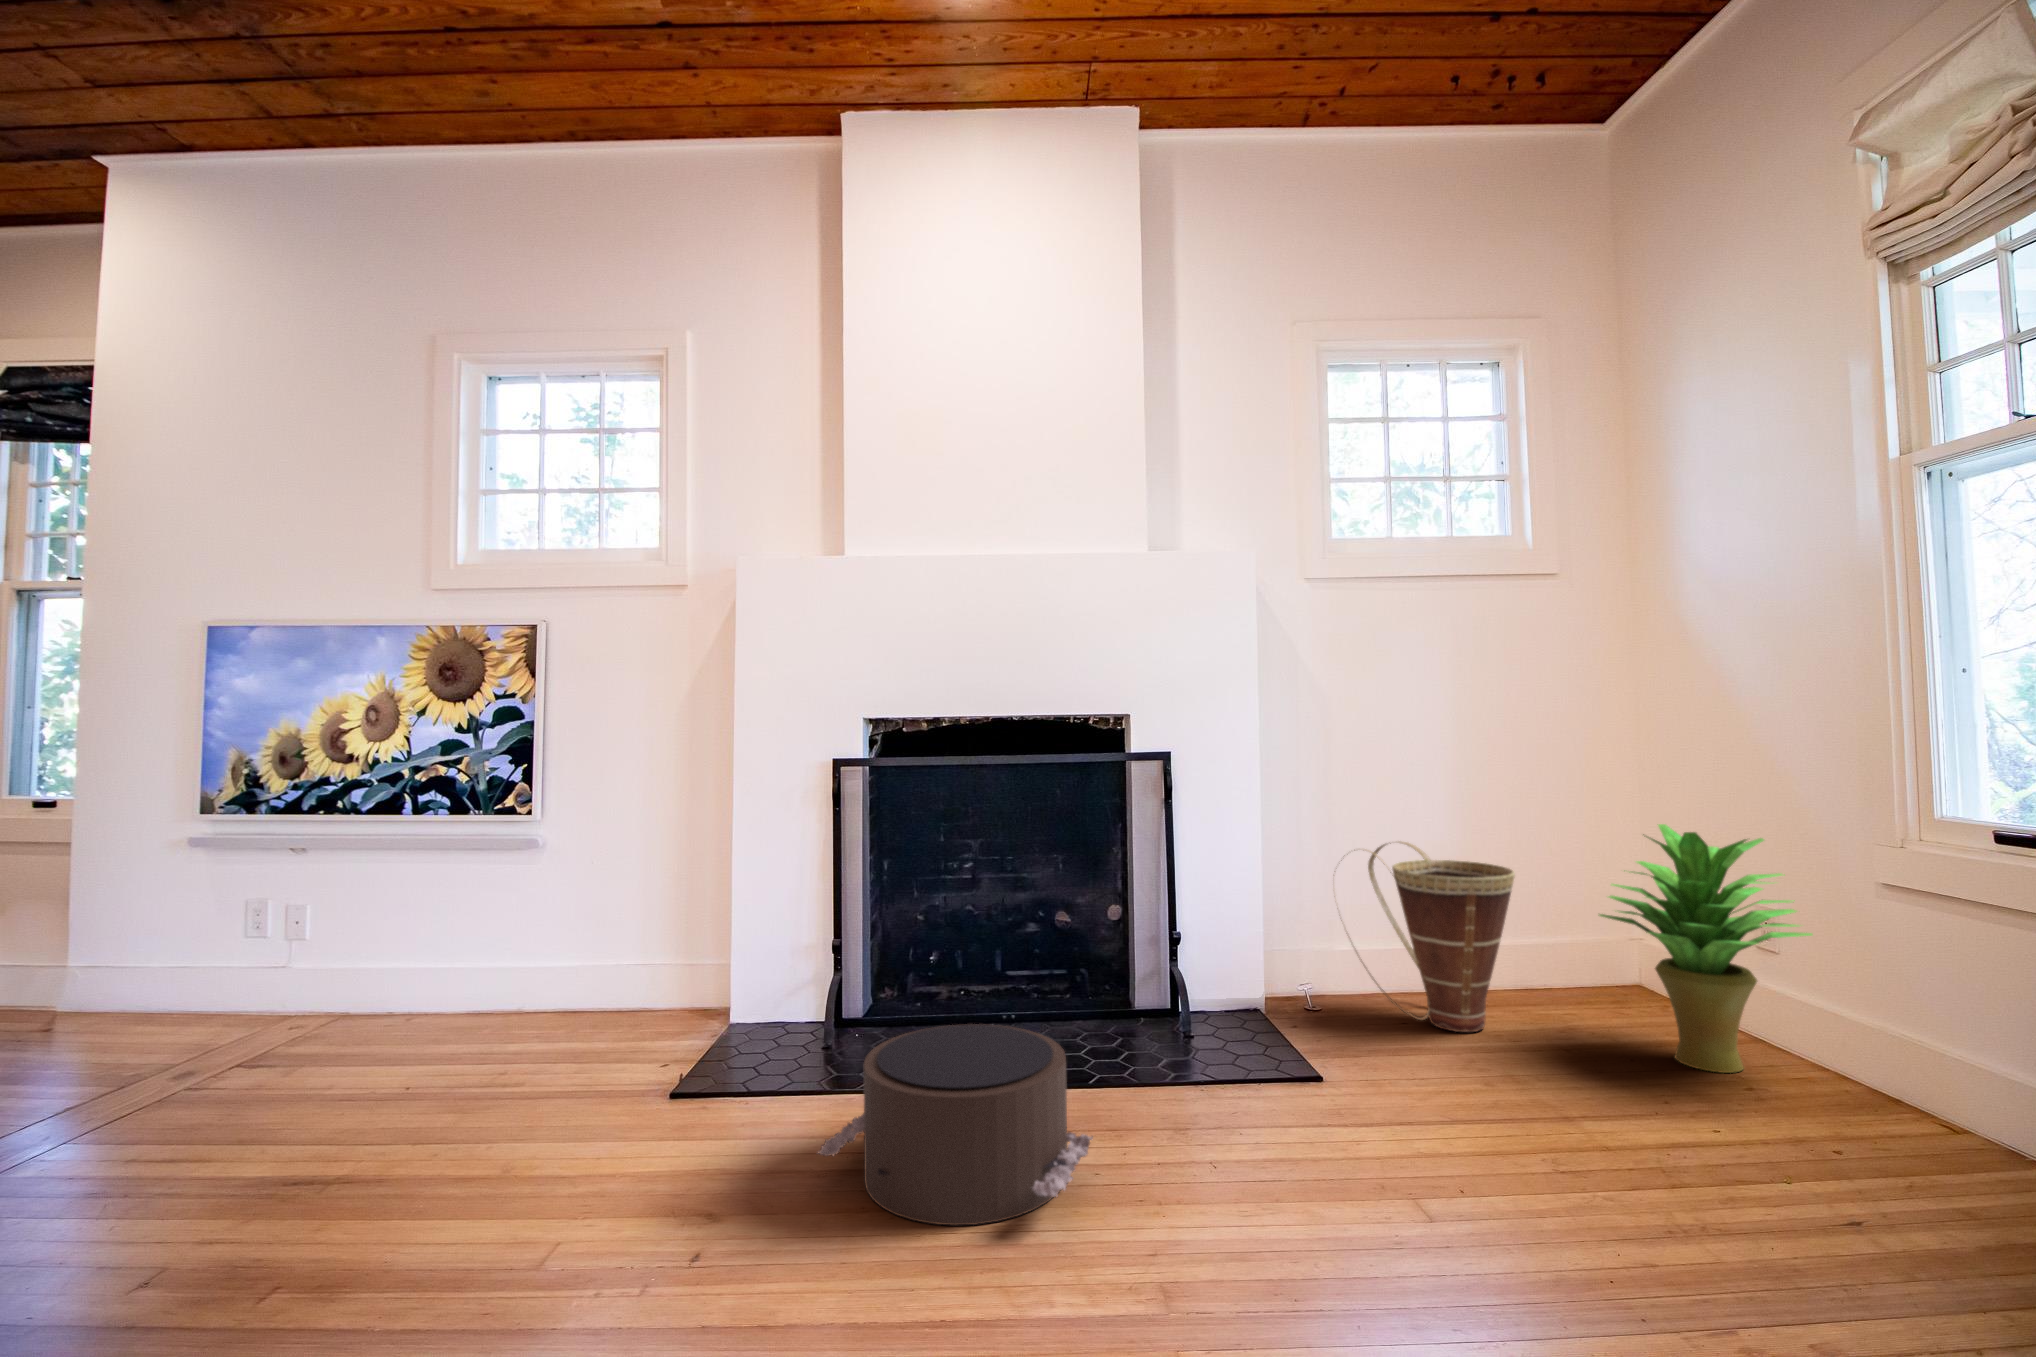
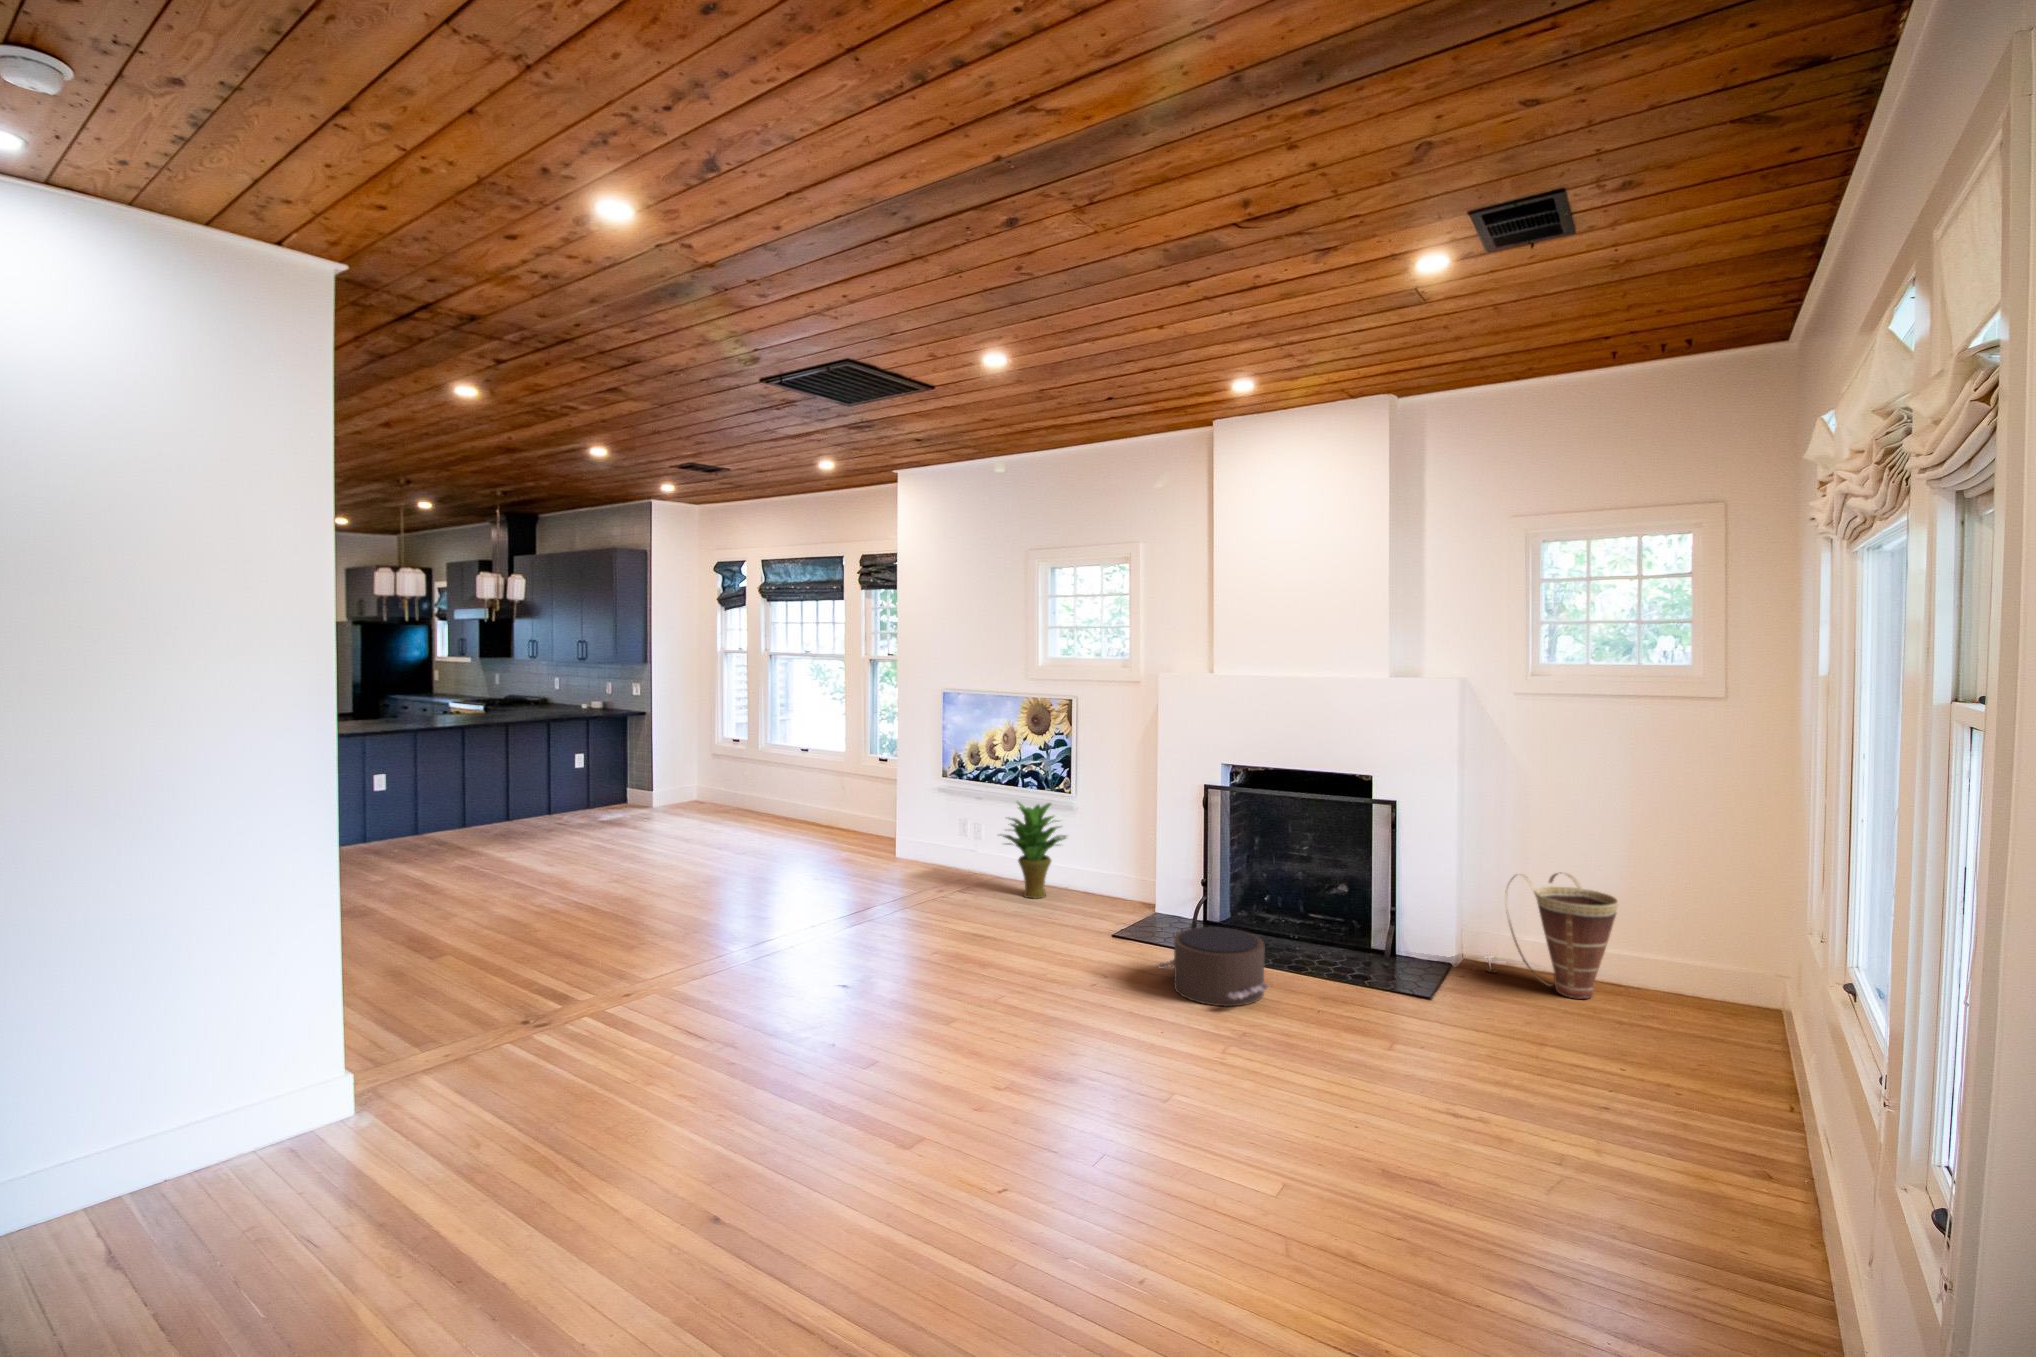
potted plant: present [1600,824,1812,1073] -> present [1003,802,1066,899]

